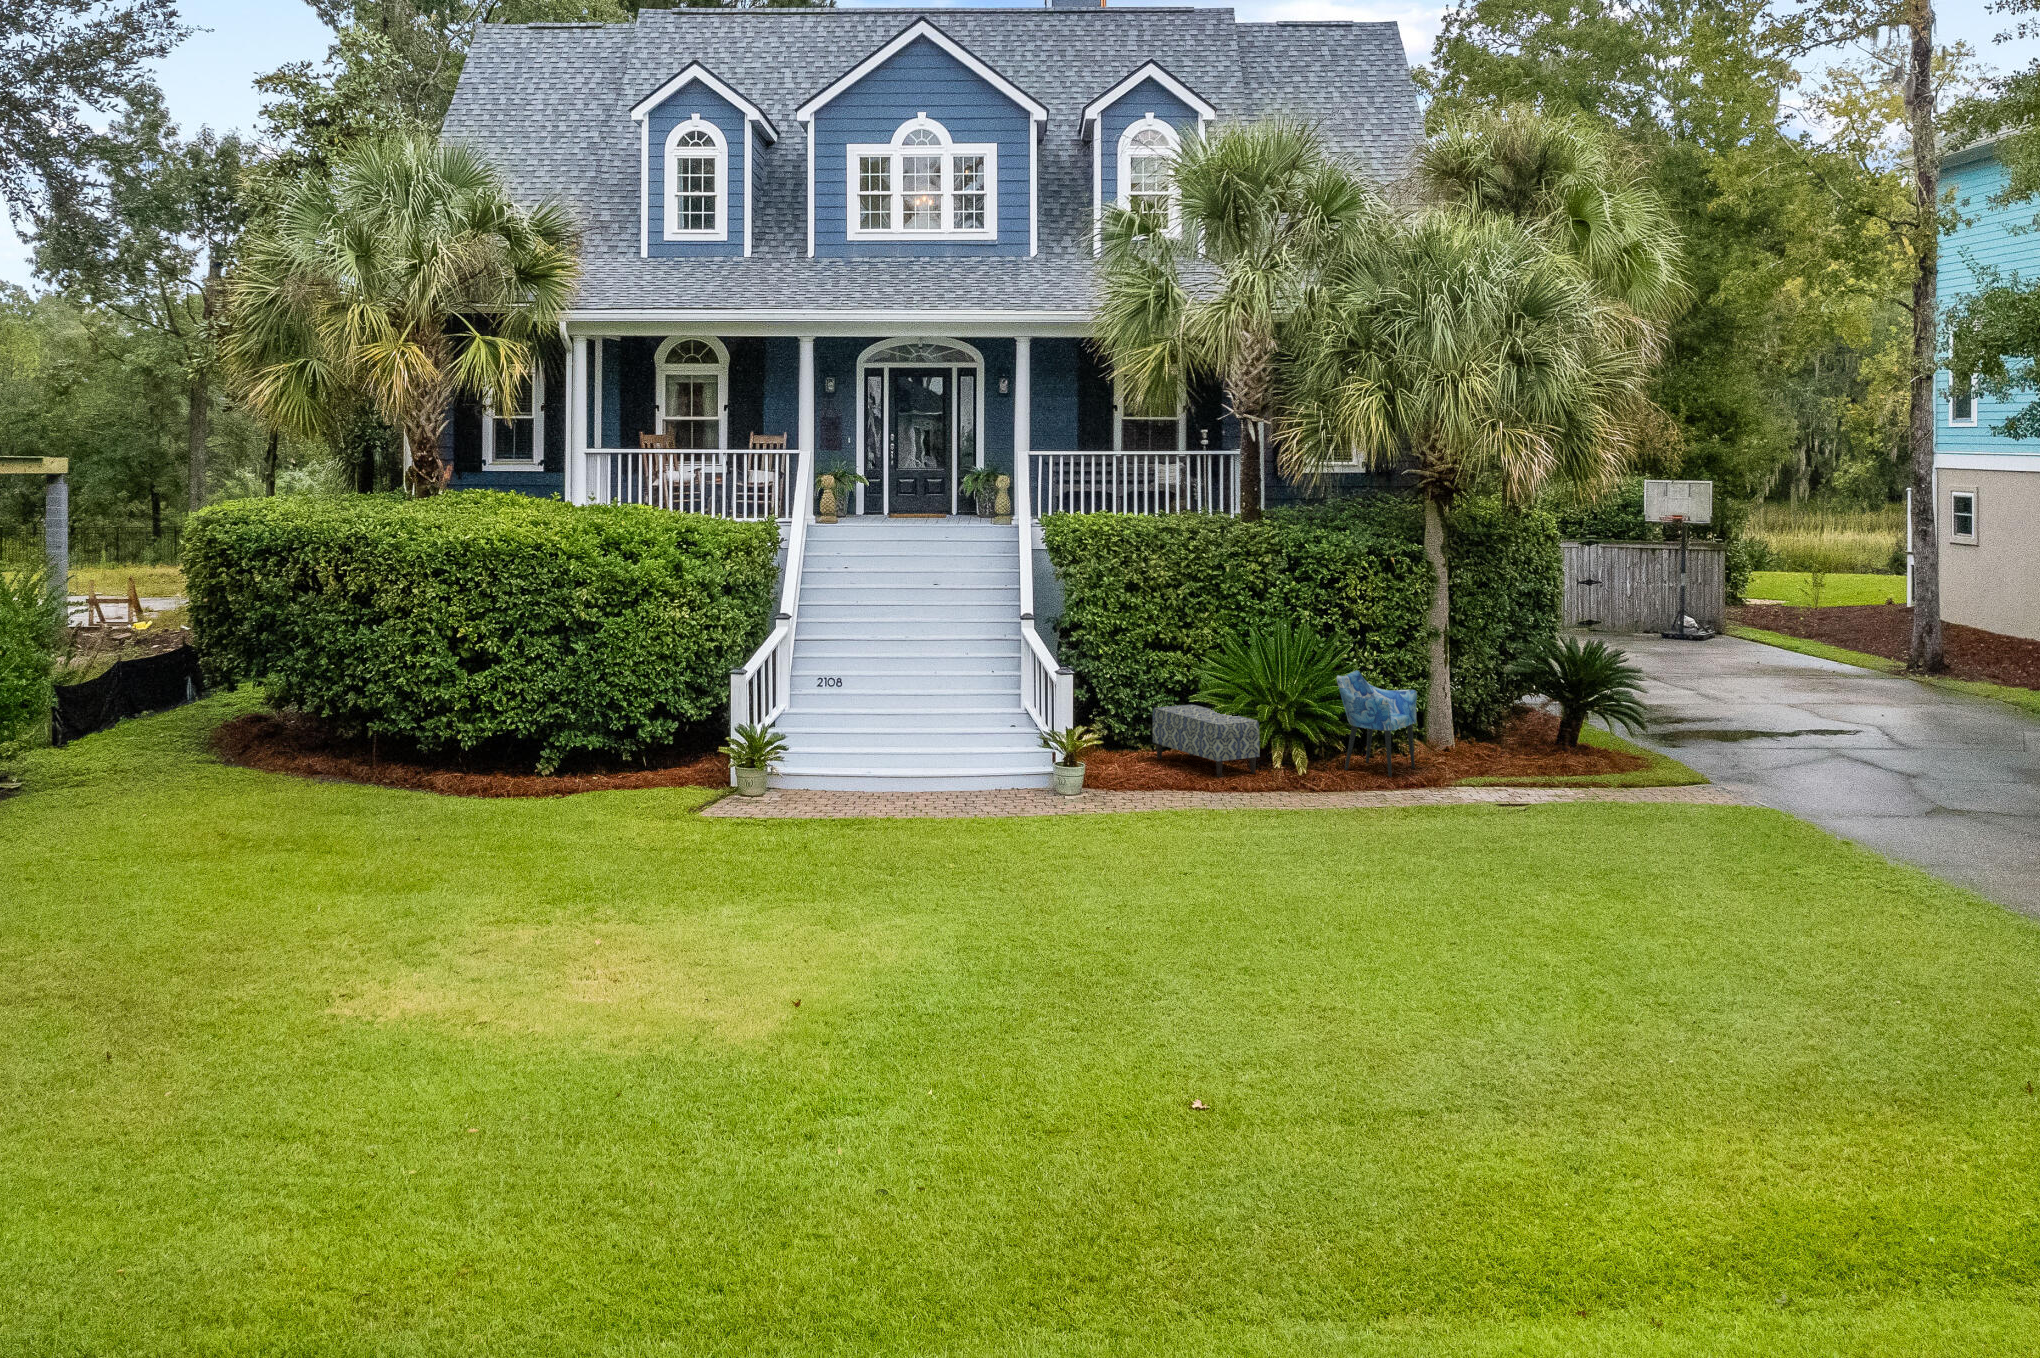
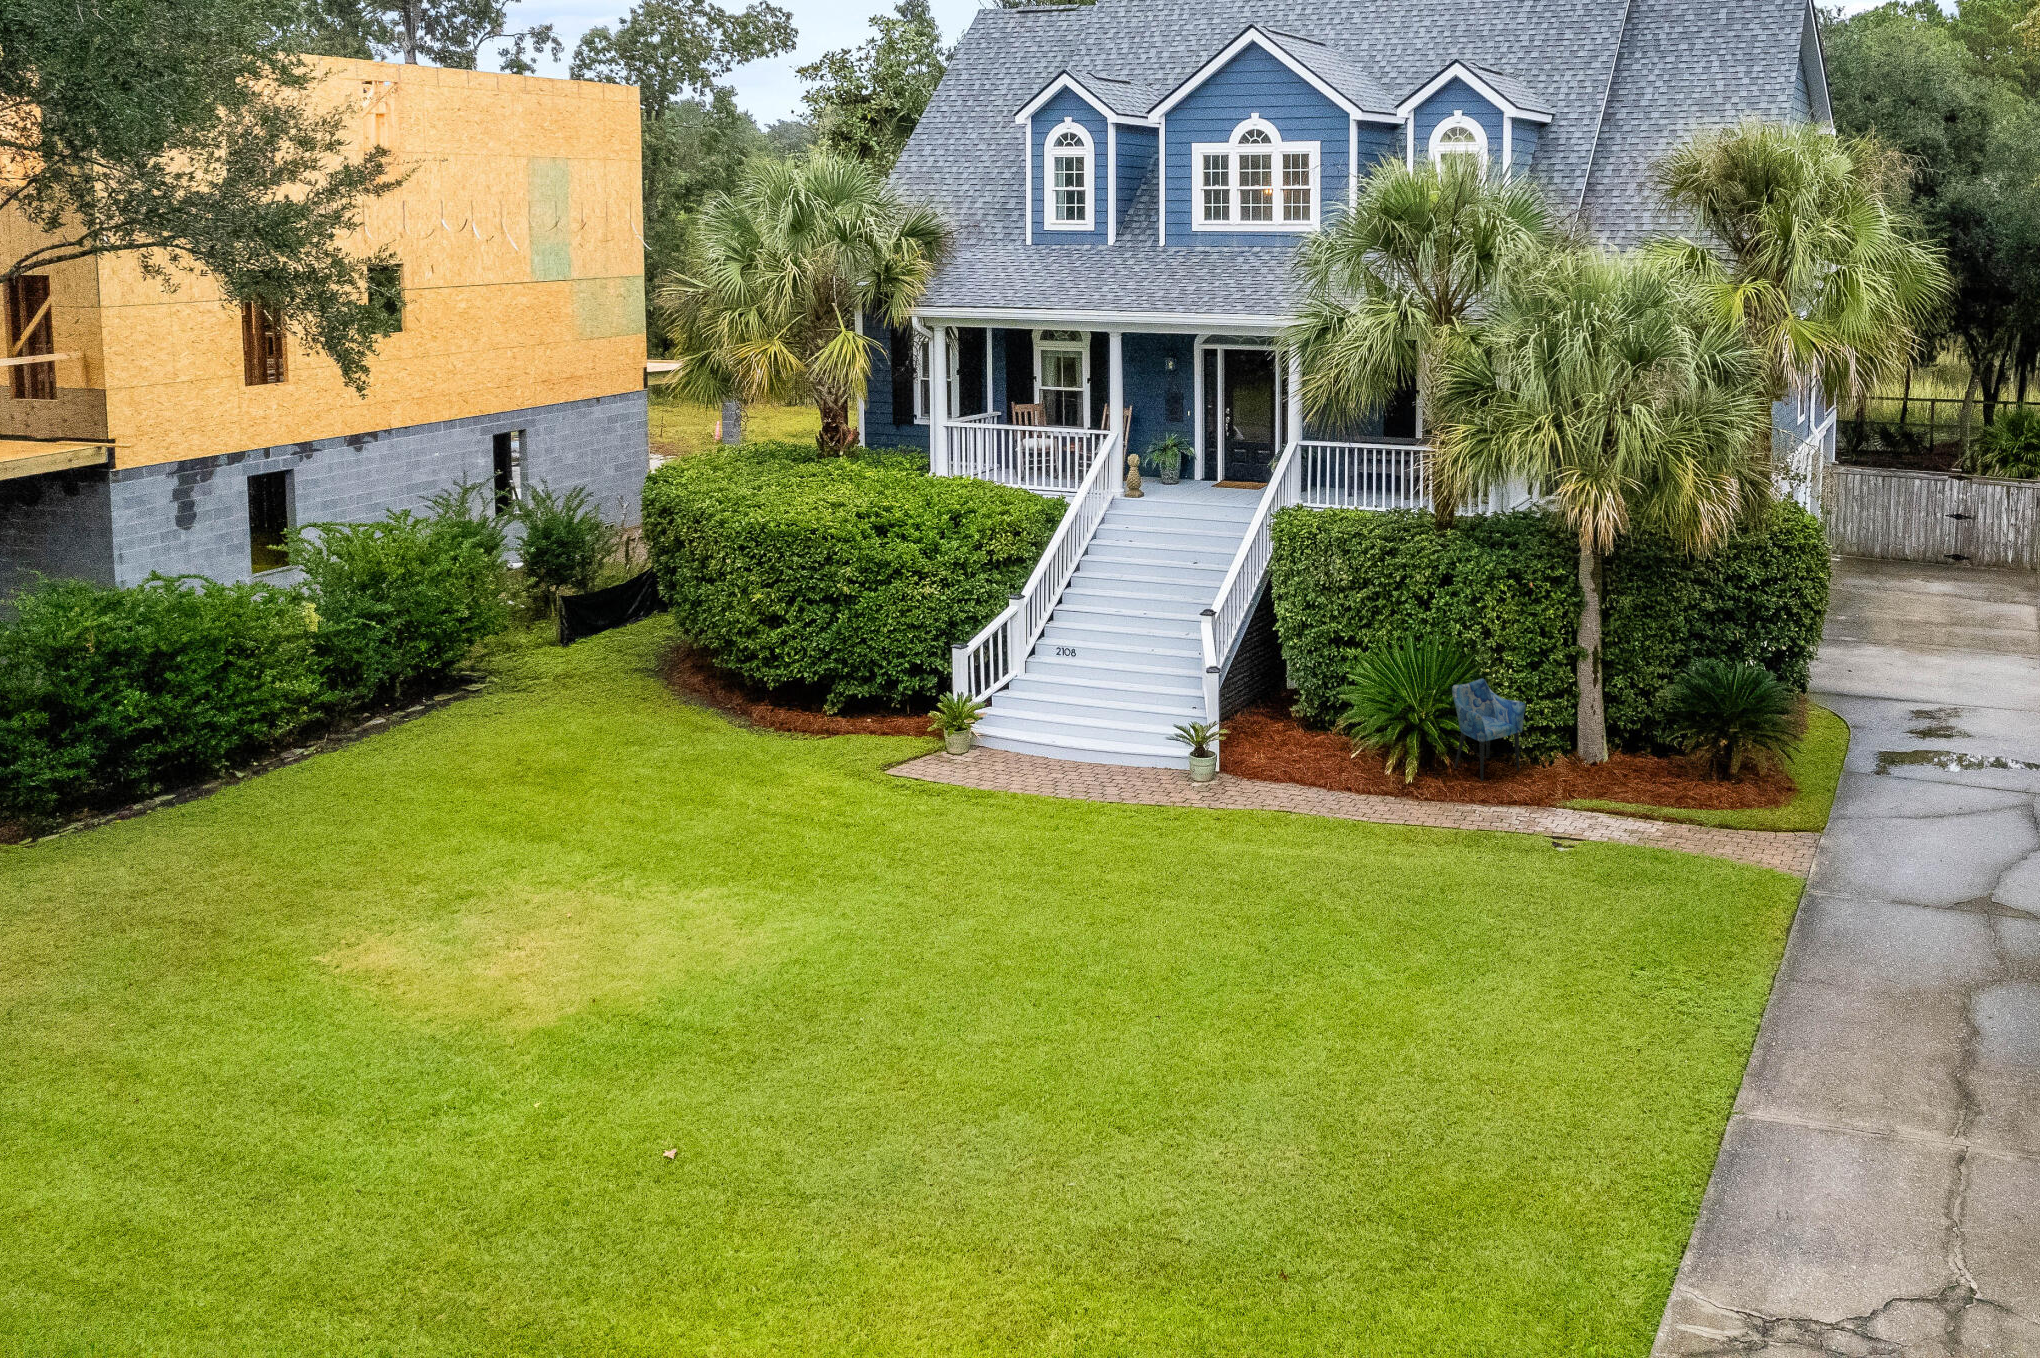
bench: present [1152,704,1260,777] -> none [1310,692,1375,768]

